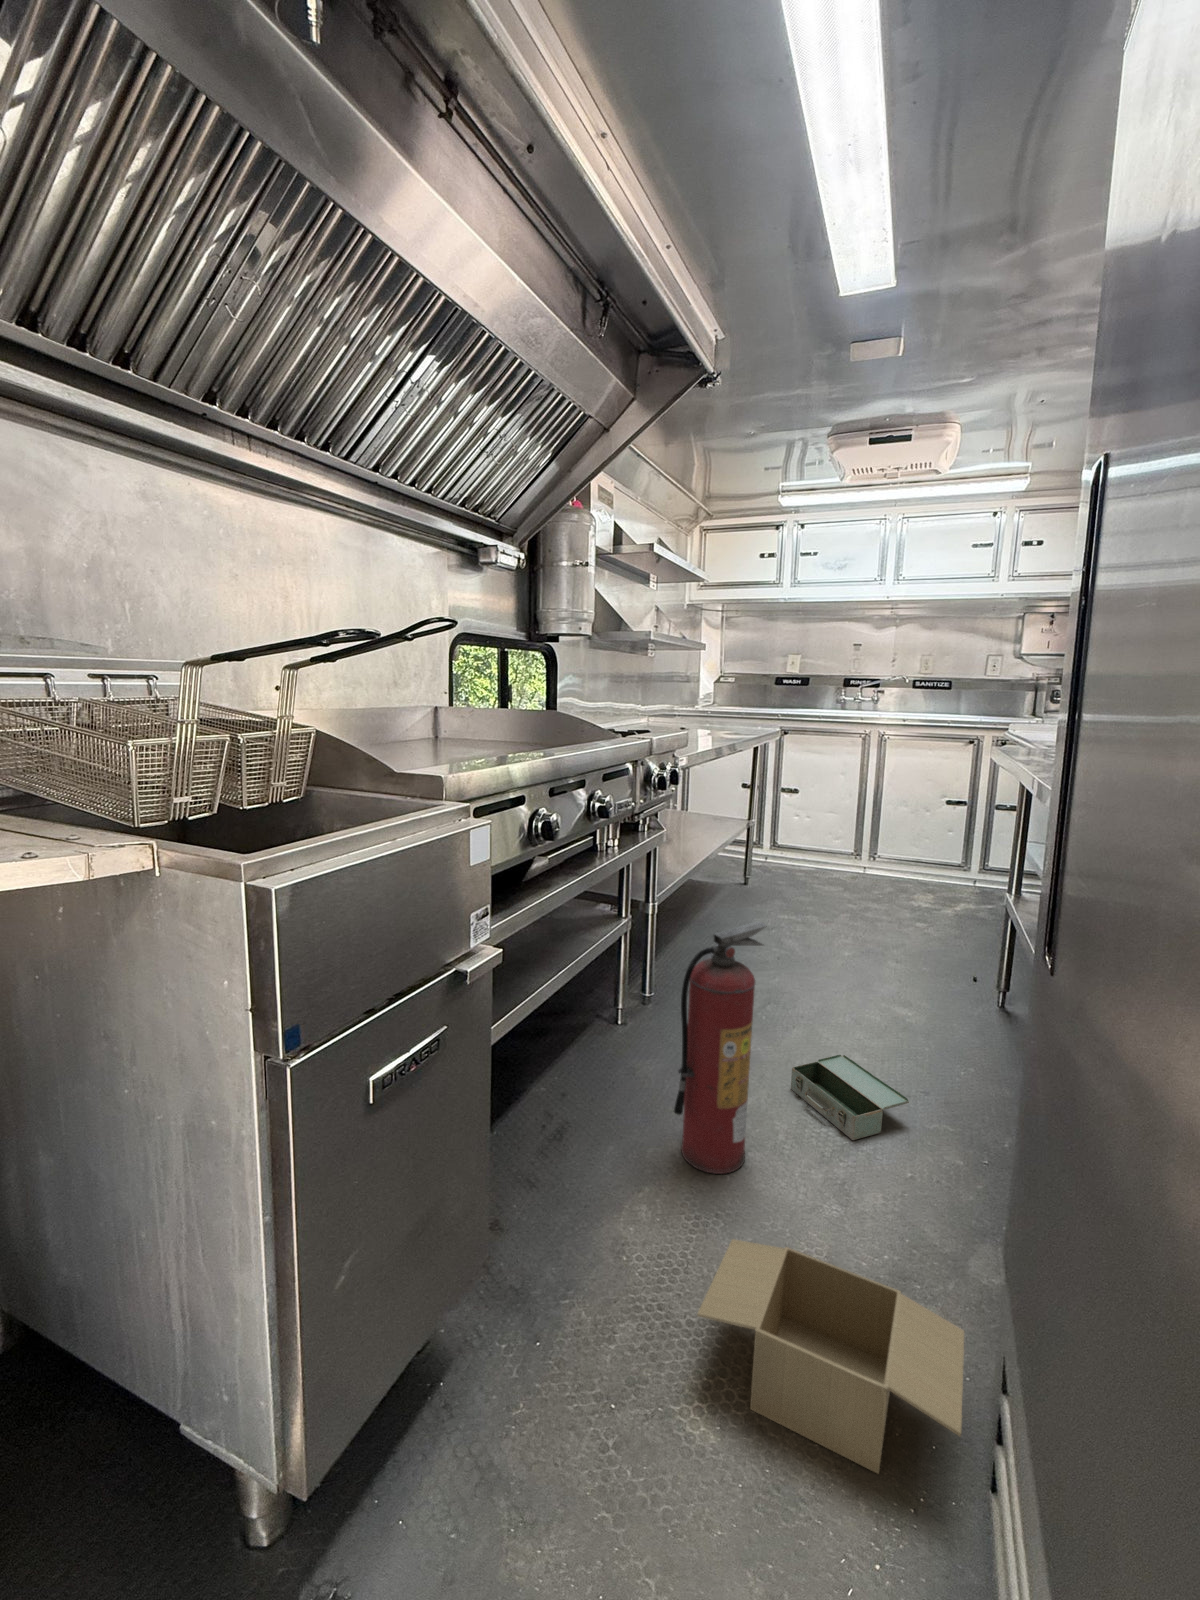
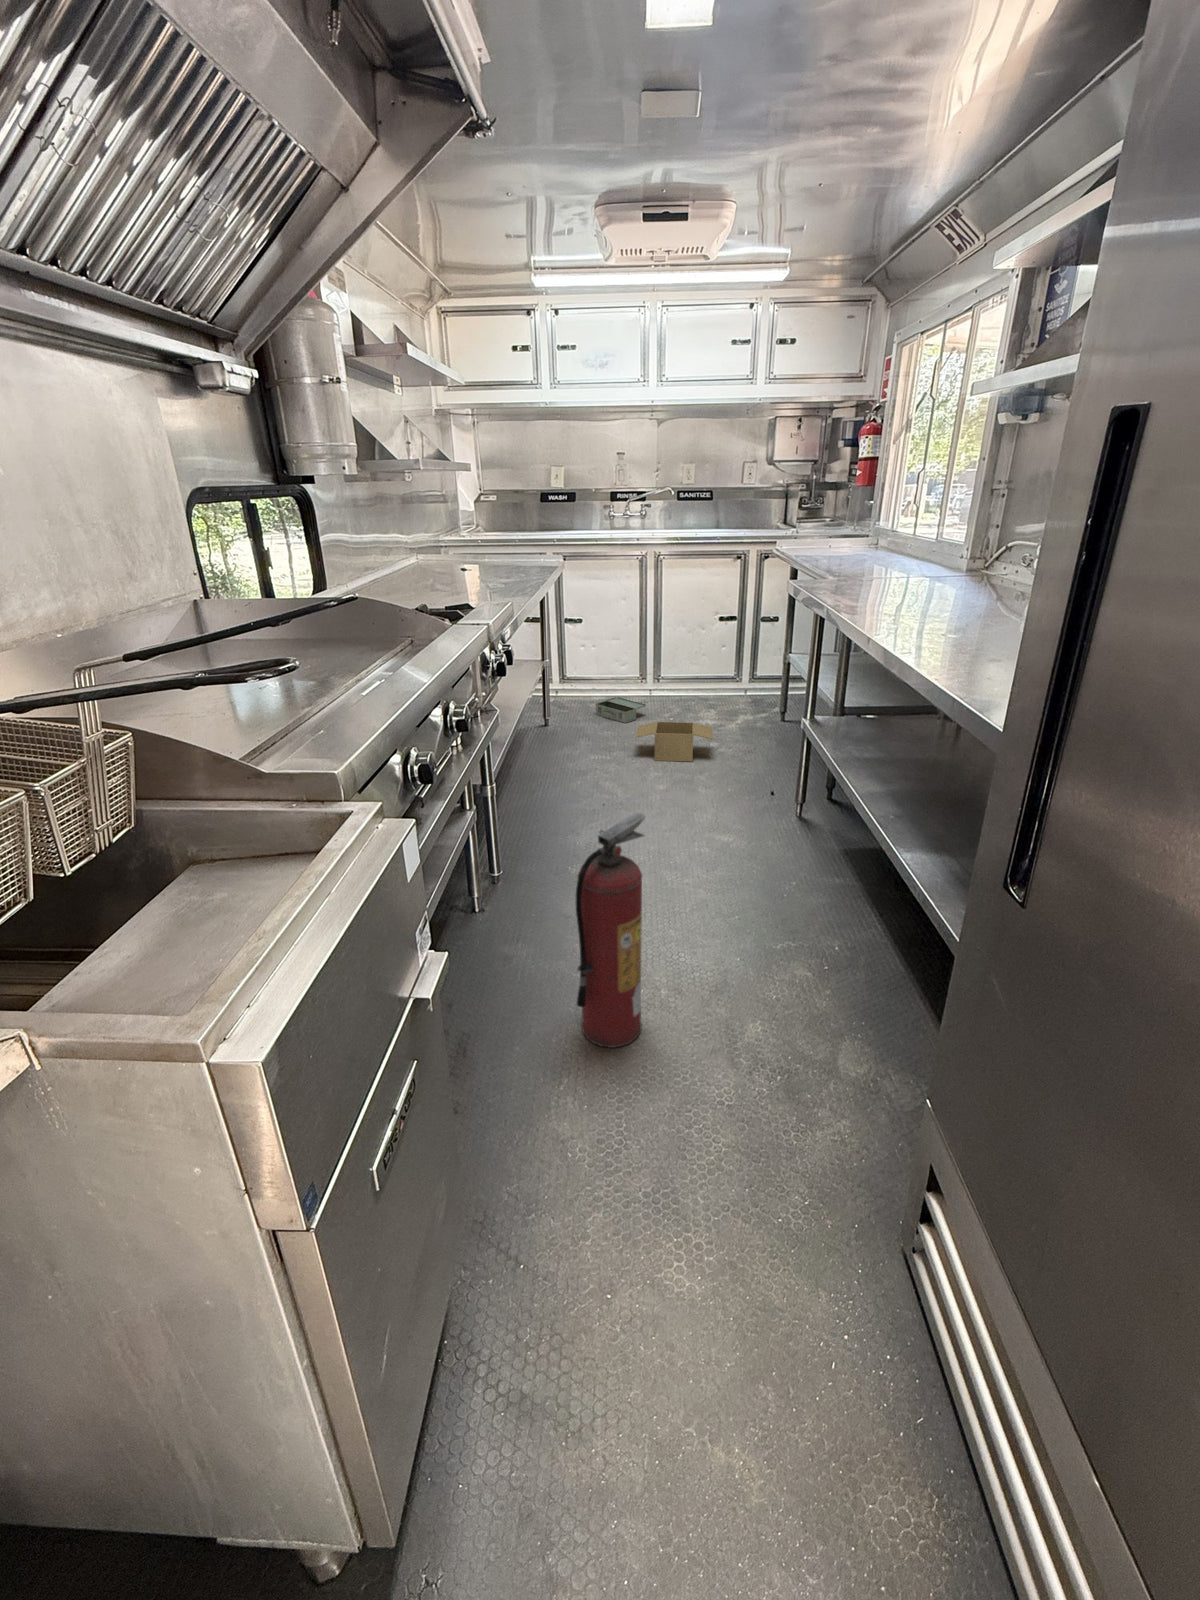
toolbox: present [791,1055,909,1140] -> present [596,697,646,723]
cardboard box: present [697,1239,964,1474] -> present [636,722,713,761]

